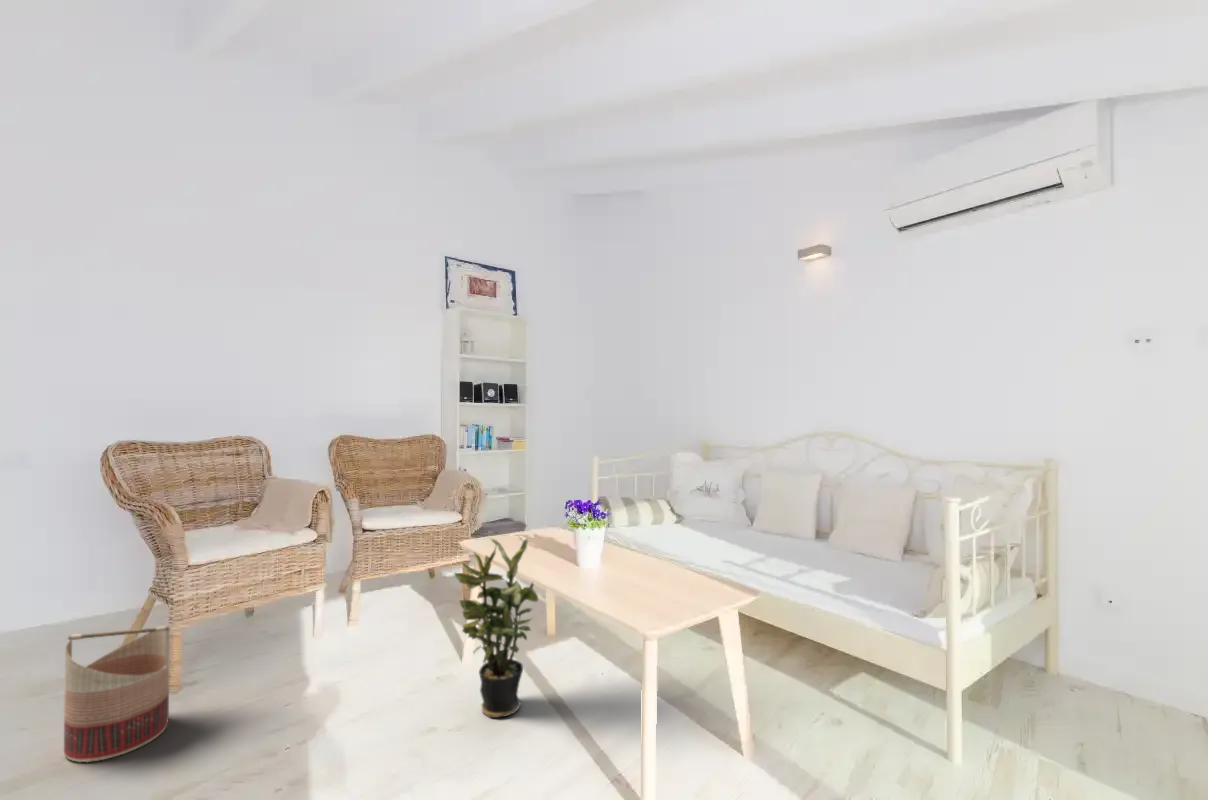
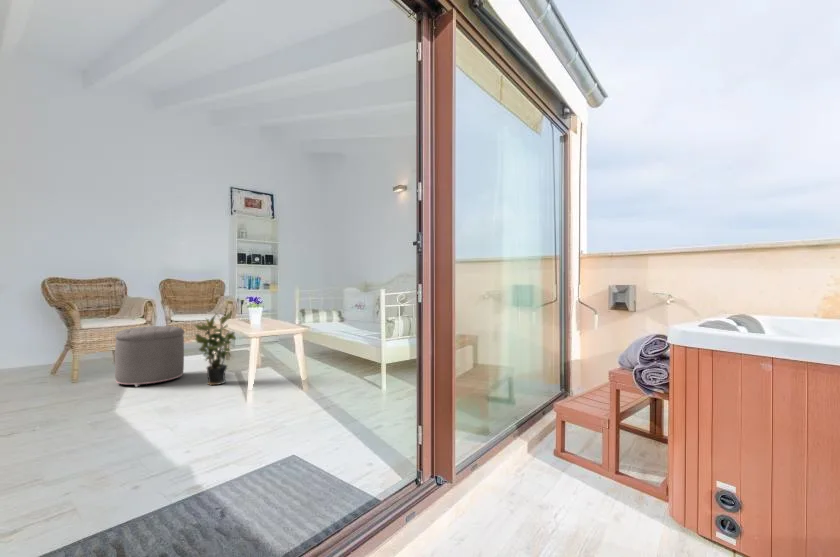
ottoman: none [269,556,412,720] -> present [115,326,184,387]
basket: present [64,626,170,762] -> none [25,346,71,396]

